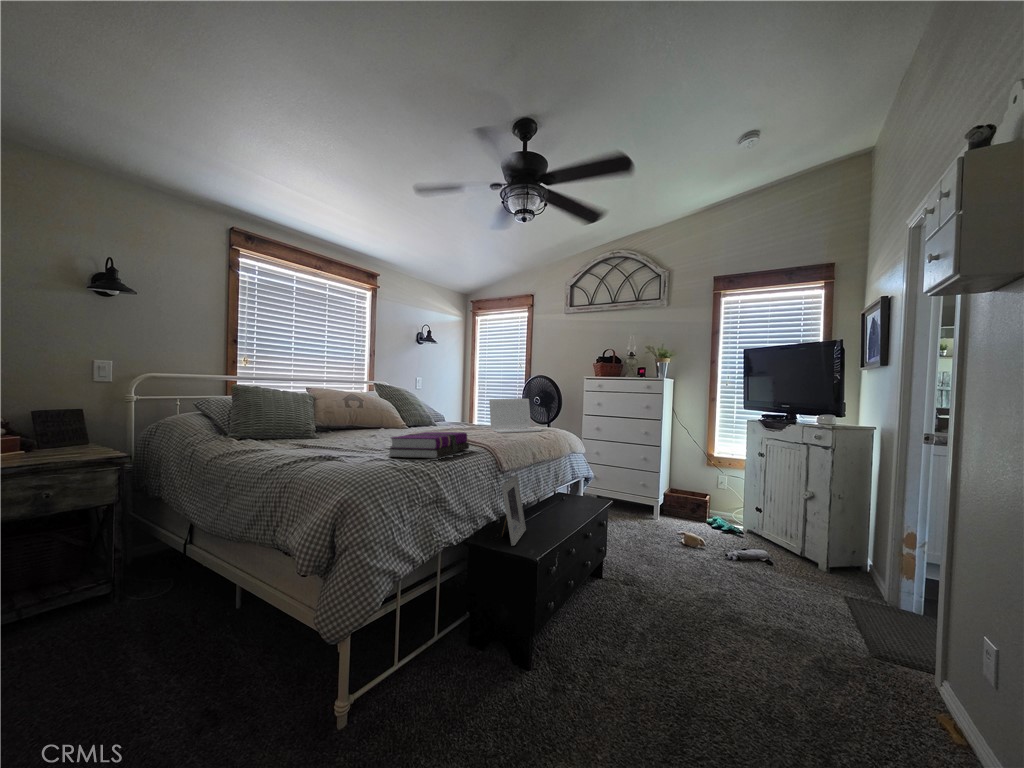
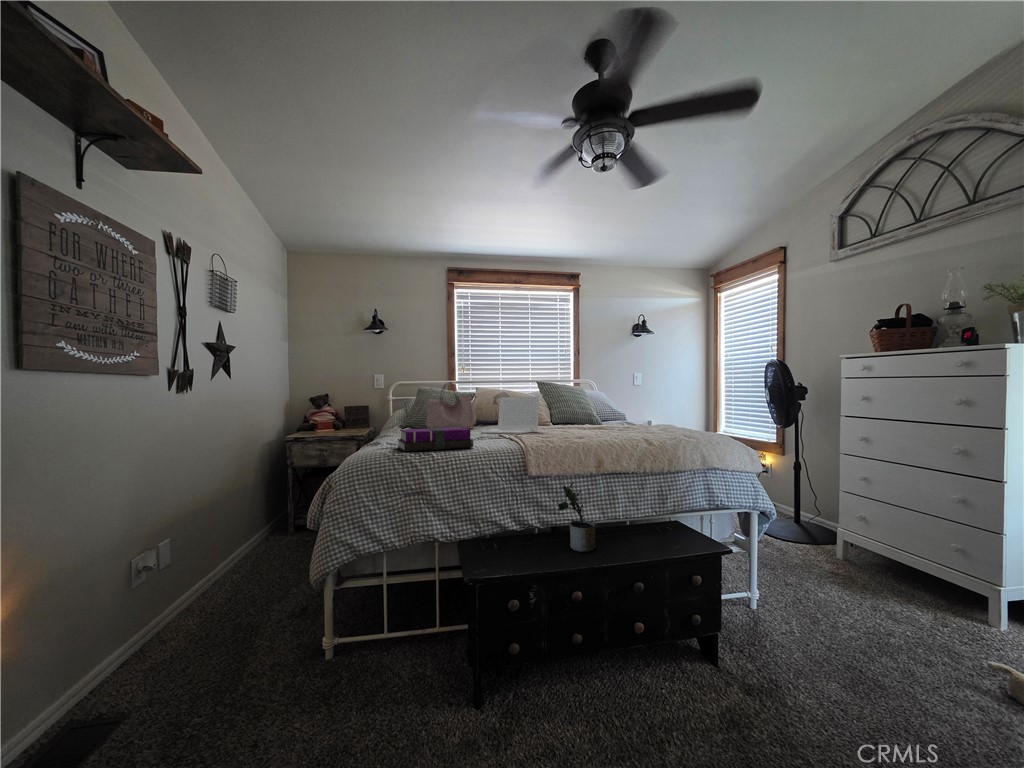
handbag: none [265,381,321,443] -> present [426,382,476,428]
laptop: present [489,399,541,433] -> present [480,396,539,434]
potted plant: none [525,471,554,523] -> present [558,483,596,552]
picture frame: present [502,476,526,546] -> none [481,484,536,561]

